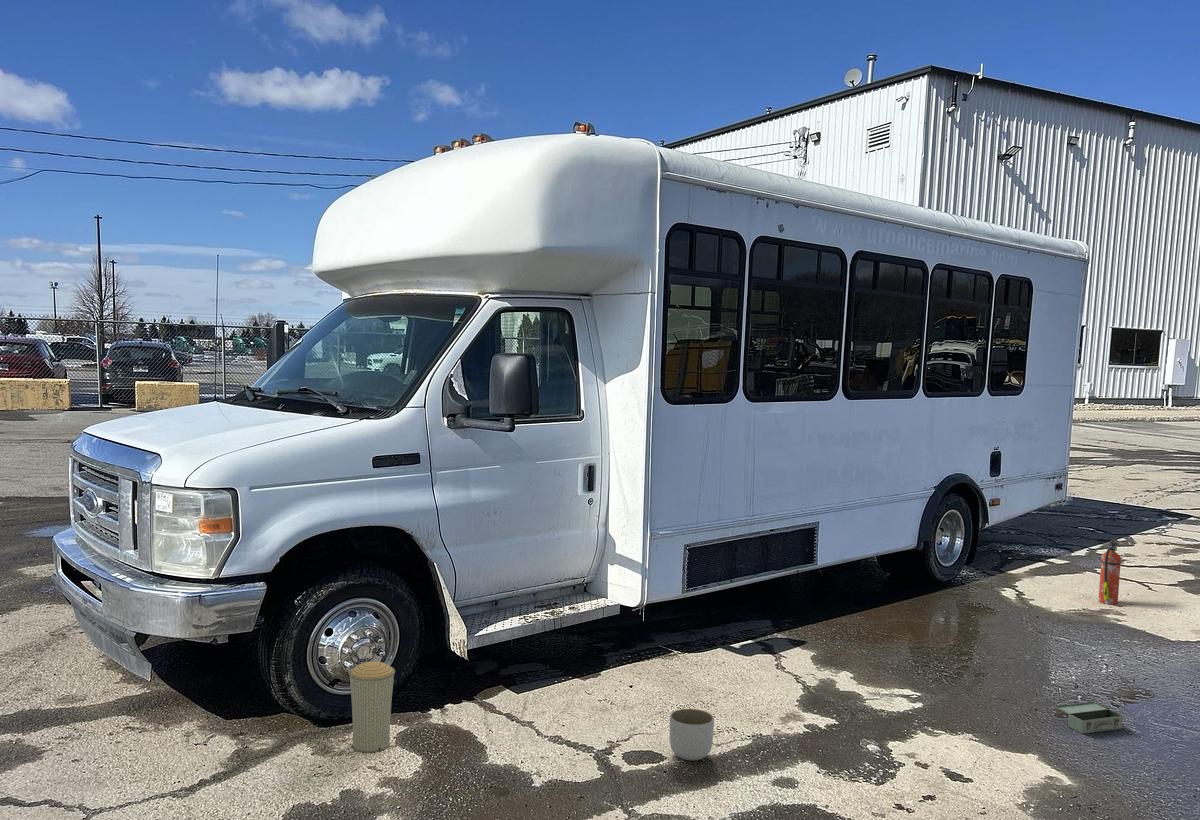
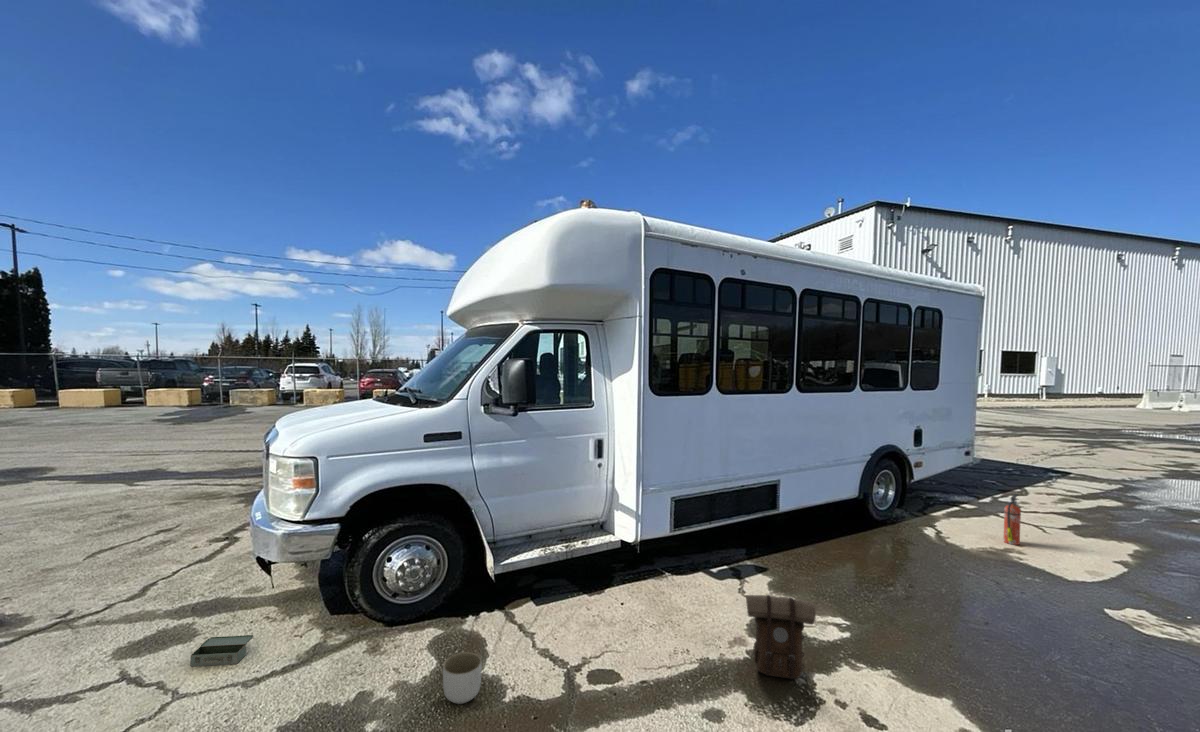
backpack: none [811,647,894,745] -> present [746,595,816,679]
trash can: present [349,661,395,753] -> none [396,582,431,652]
toolbox: present [1056,702,1123,734] -> present [190,635,253,667]
planter: present [670,709,714,761] -> present [443,652,482,704]

